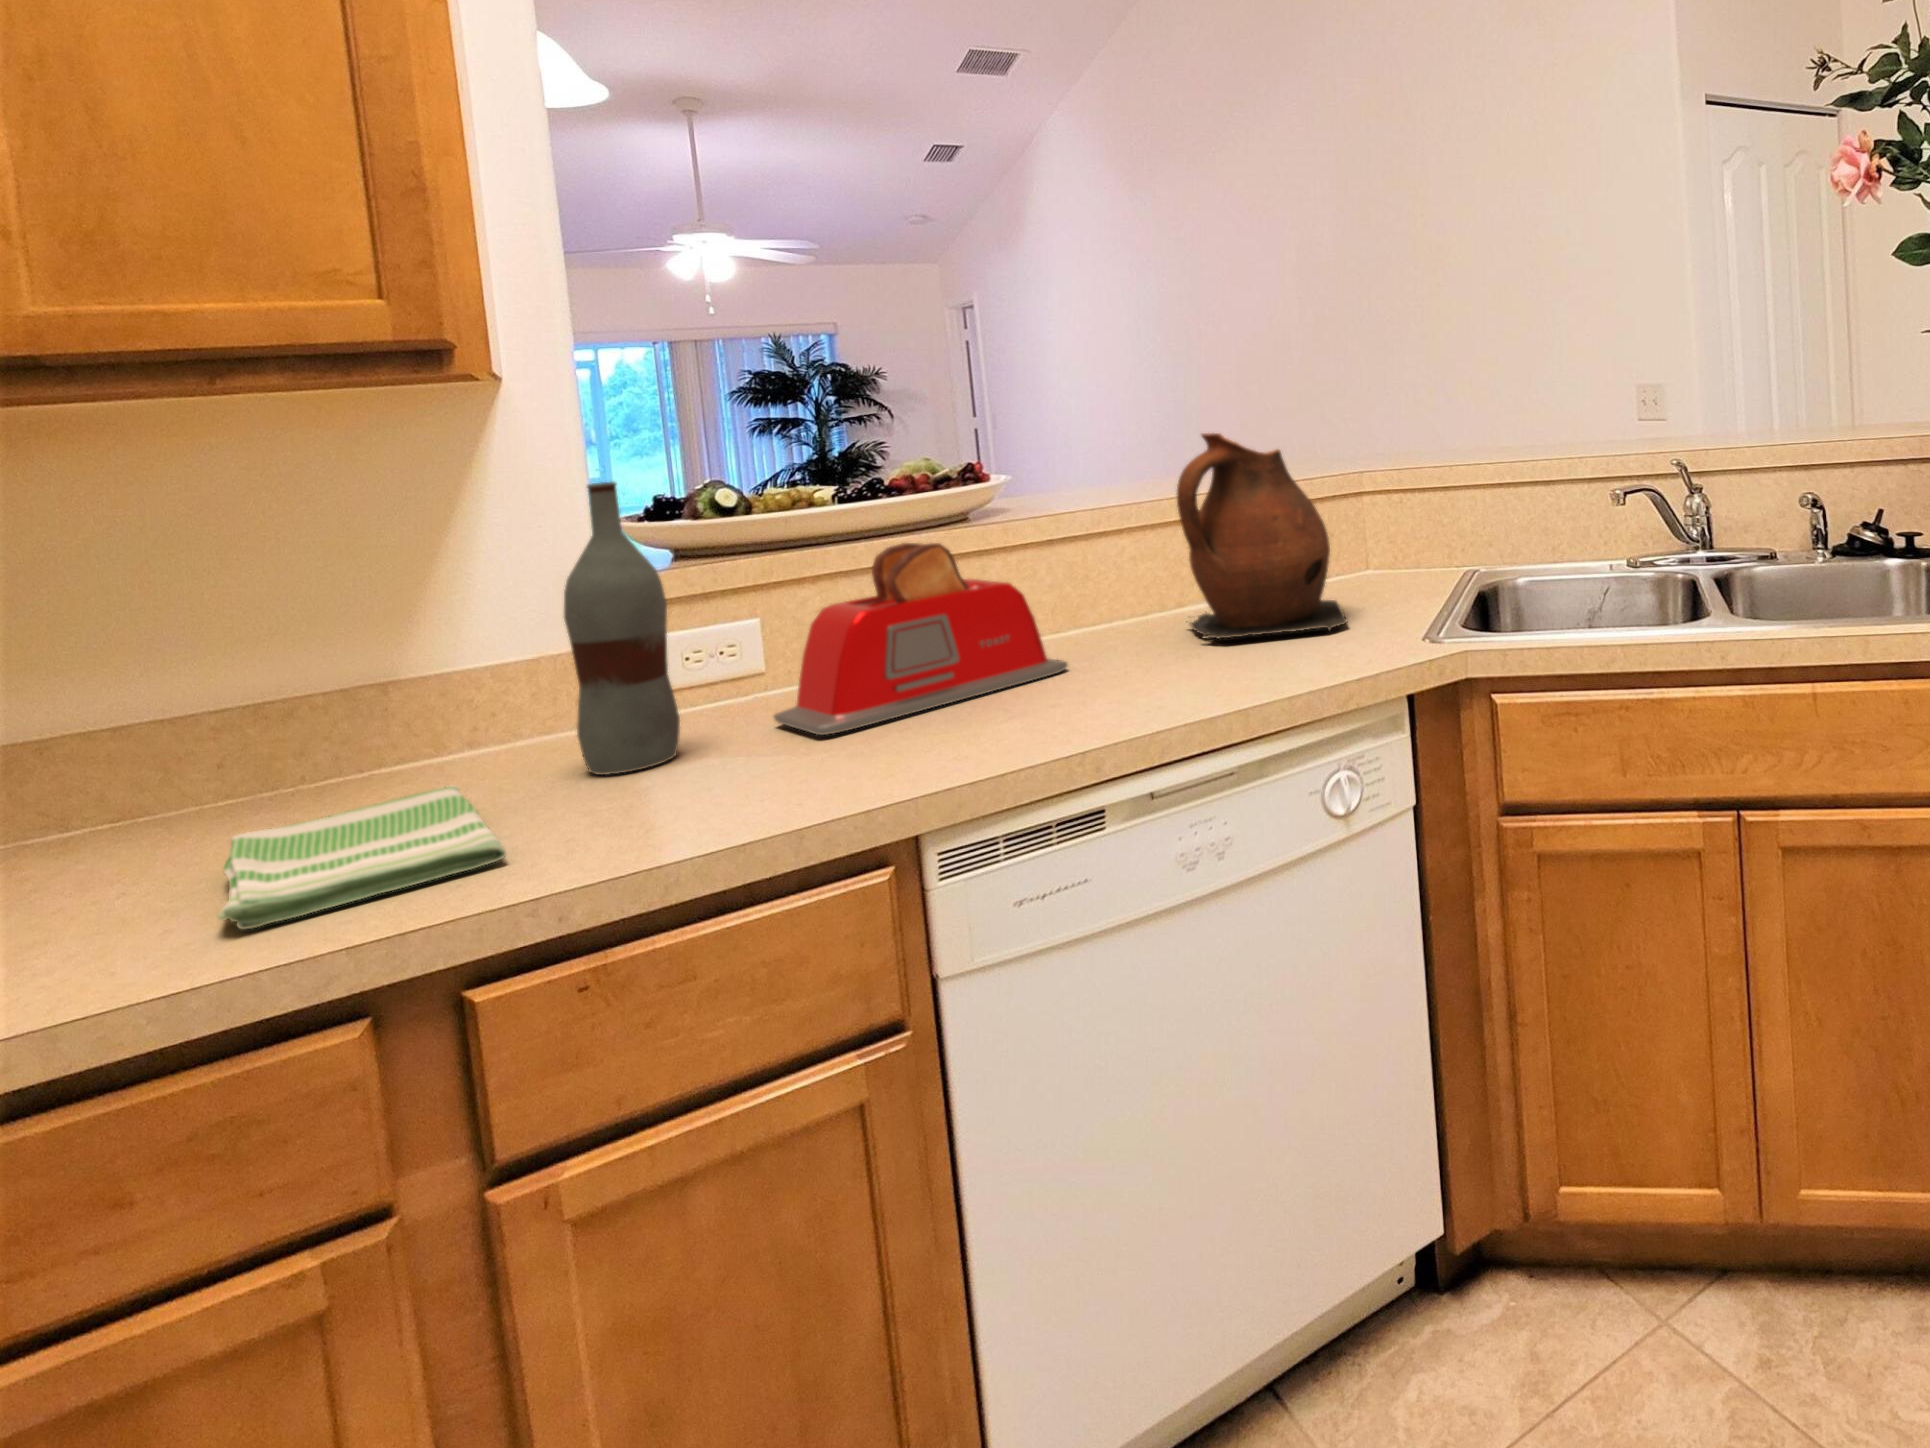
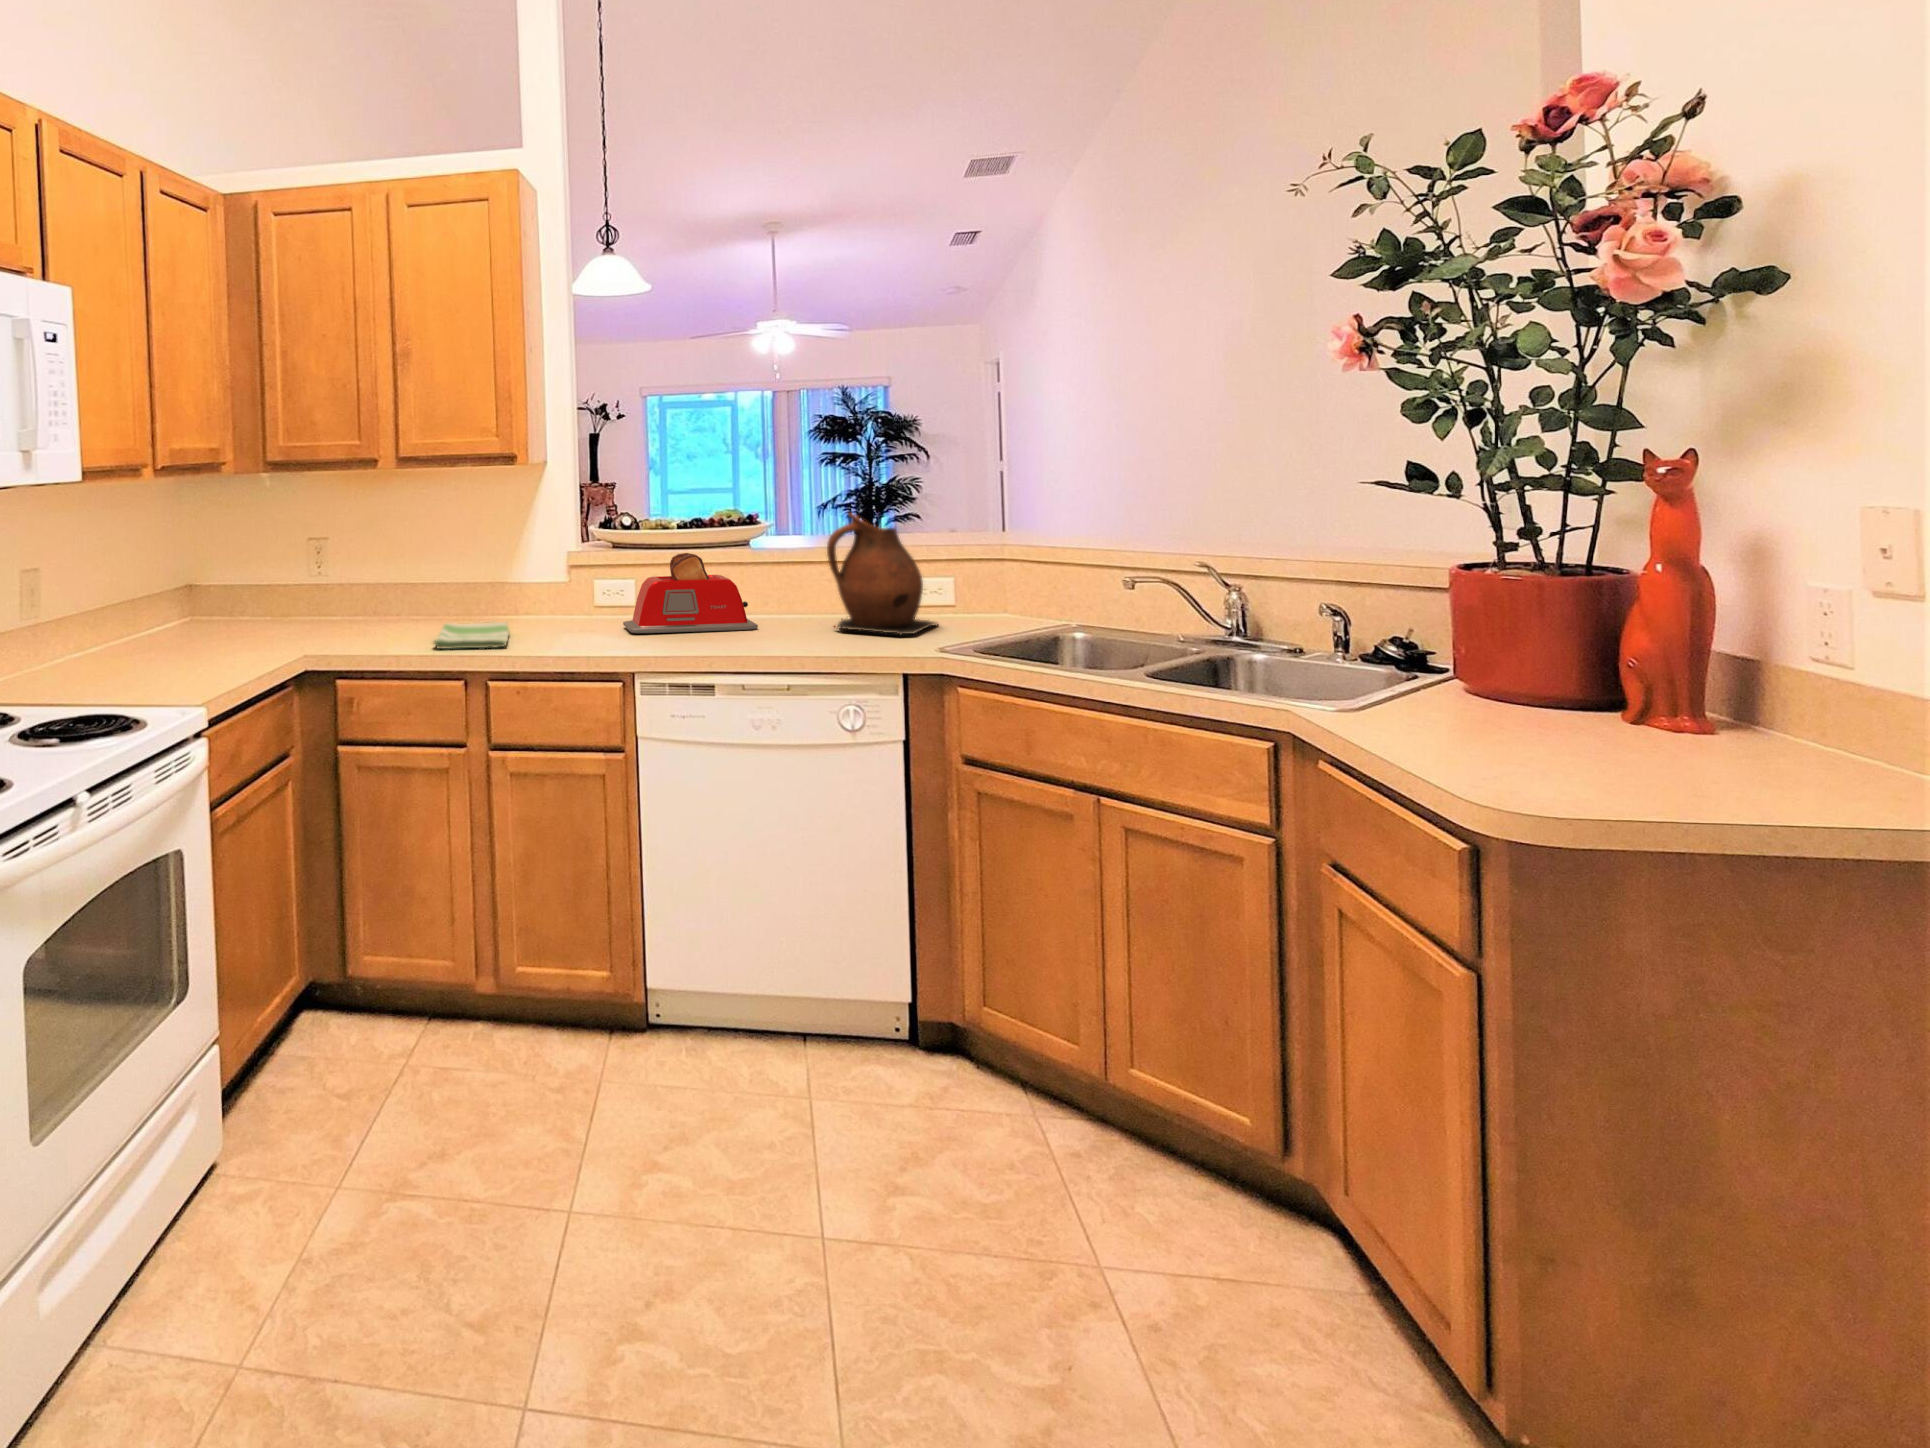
bottle: present [564,482,680,775] -> none [549,512,585,632]

